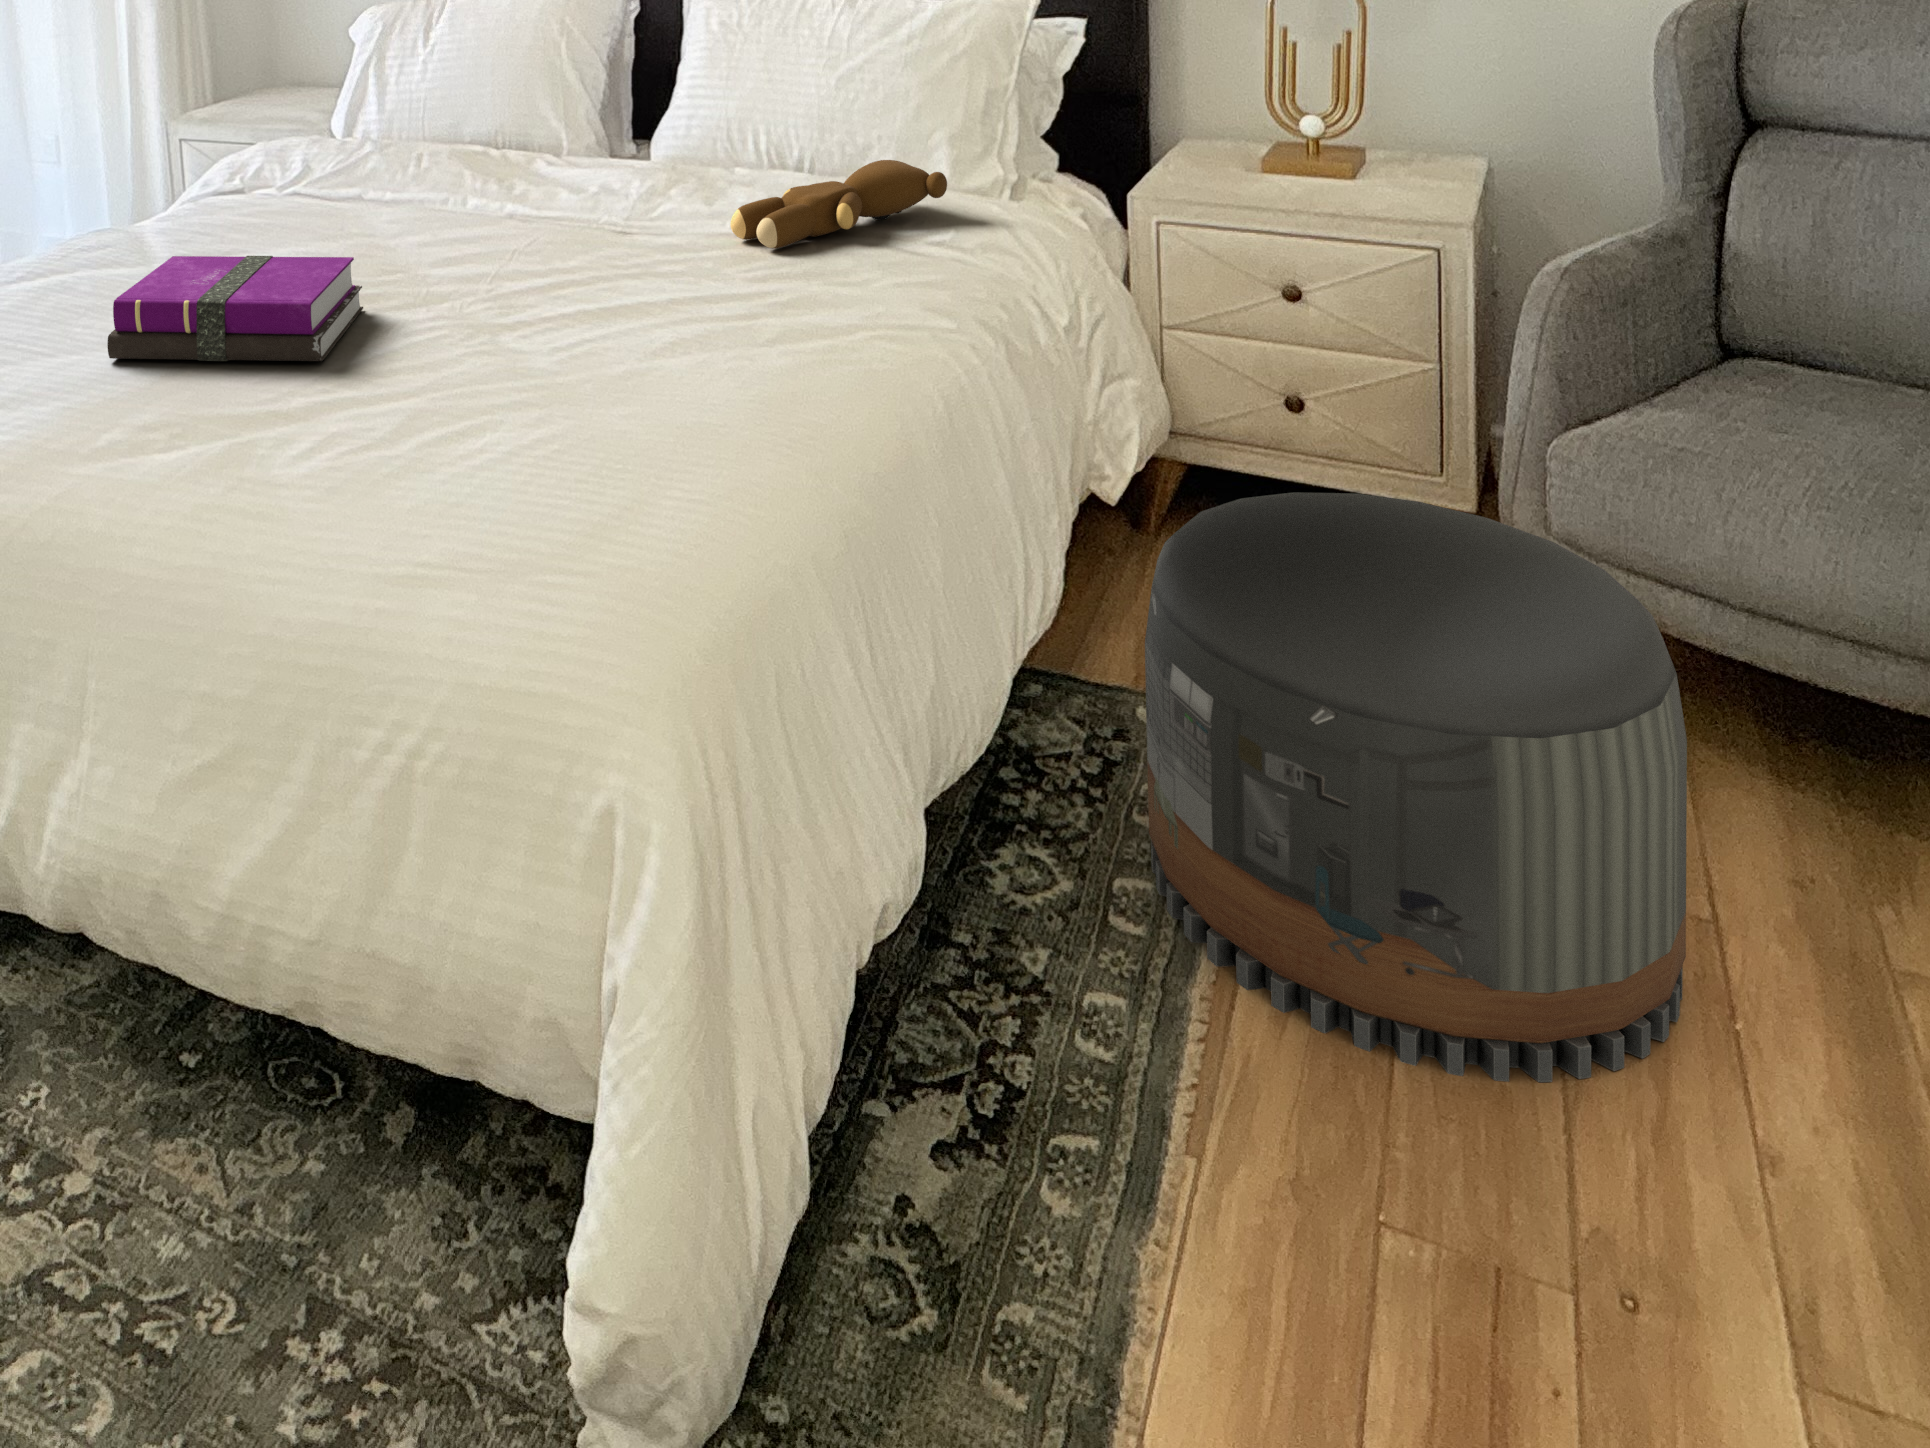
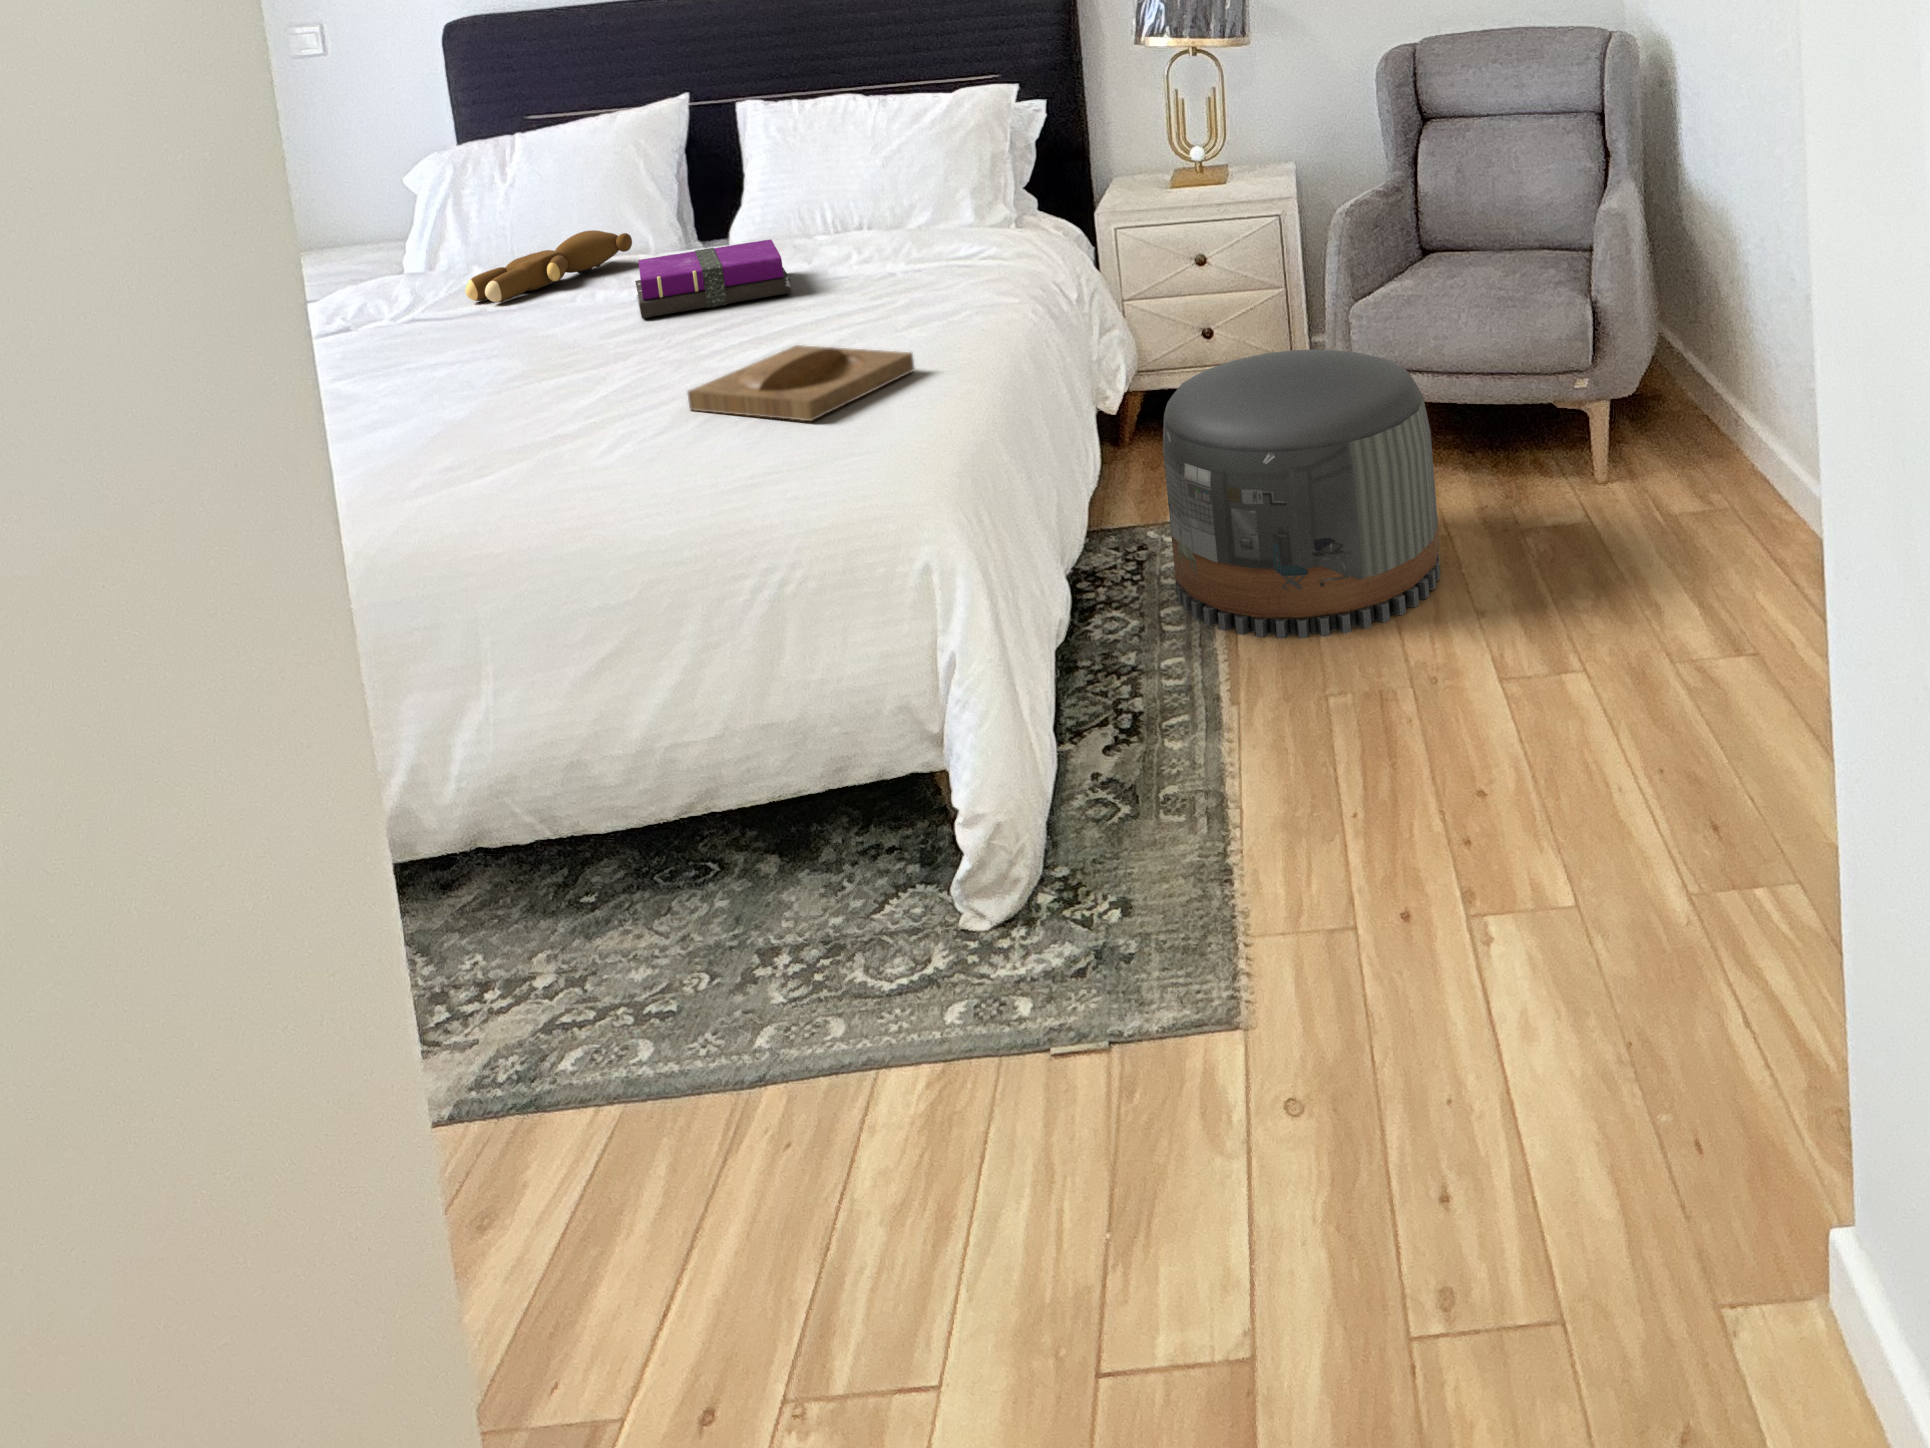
teddy bear: present [730,160,947,248] -> present [465,230,632,302]
notebook: present [107,256,363,361] -> present [635,239,791,318]
tray: none [416,340,726,481] -> present [688,345,914,421]

